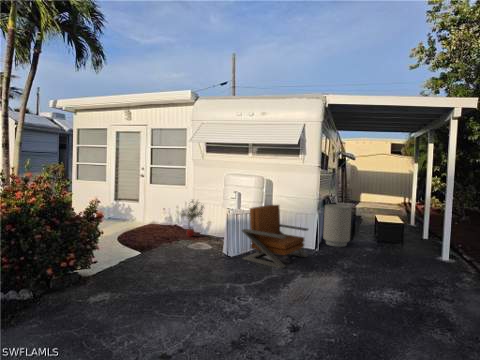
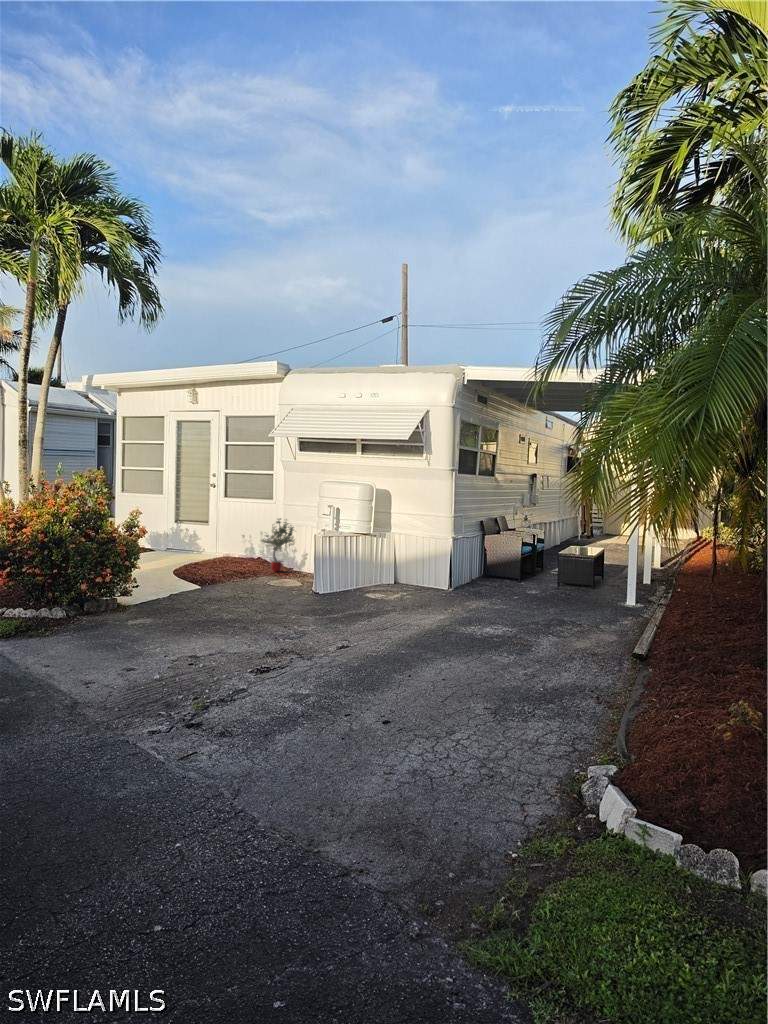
trash can: present [323,204,352,247] -> none [467,527,507,588]
lounge chair: present [242,205,308,269] -> none [330,524,427,606]

